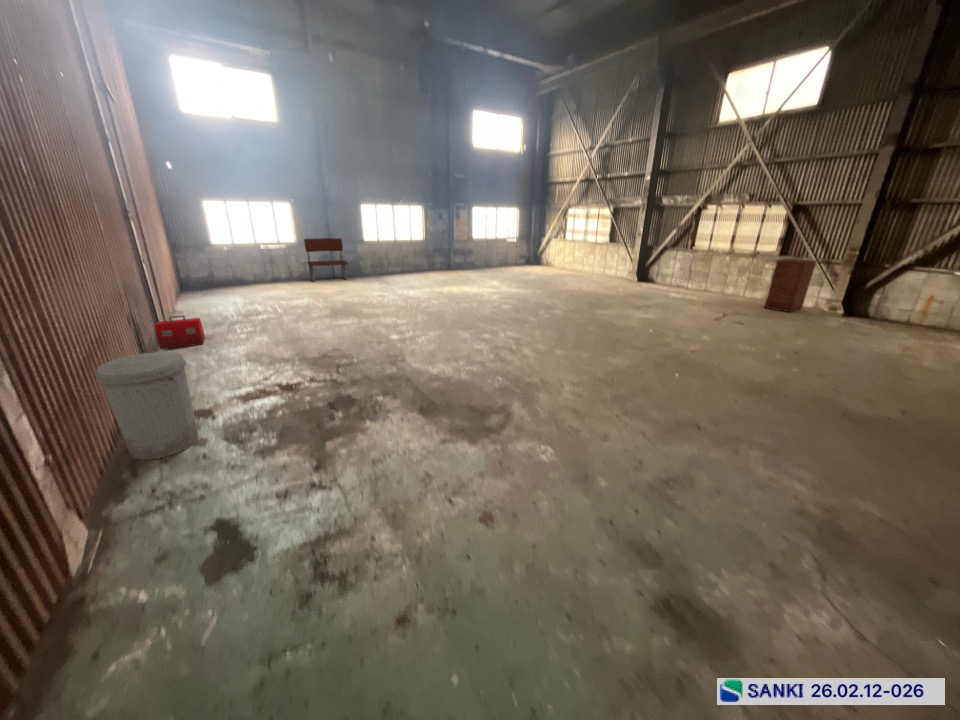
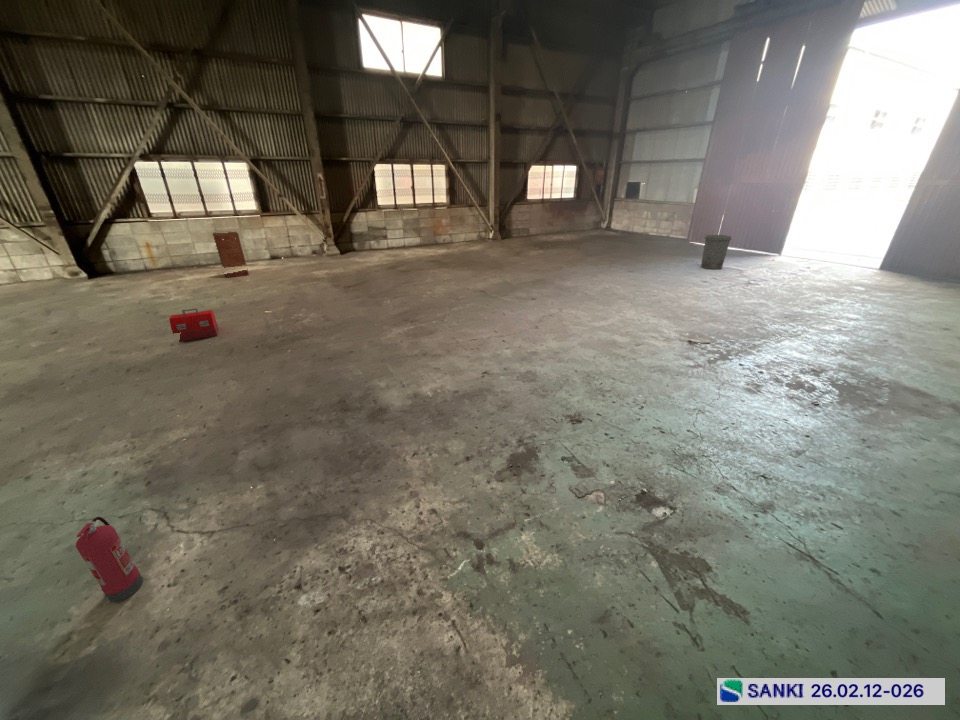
bench: present [304,238,348,281] -> none [311,220,355,265]
filing cabinet: present [765,259,816,312] -> present [213,232,249,278]
trash can: present [96,352,198,460] -> present [701,235,731,269]
fire extinguisher: none [46,507,114,601] -> present [76,517,143,602]

